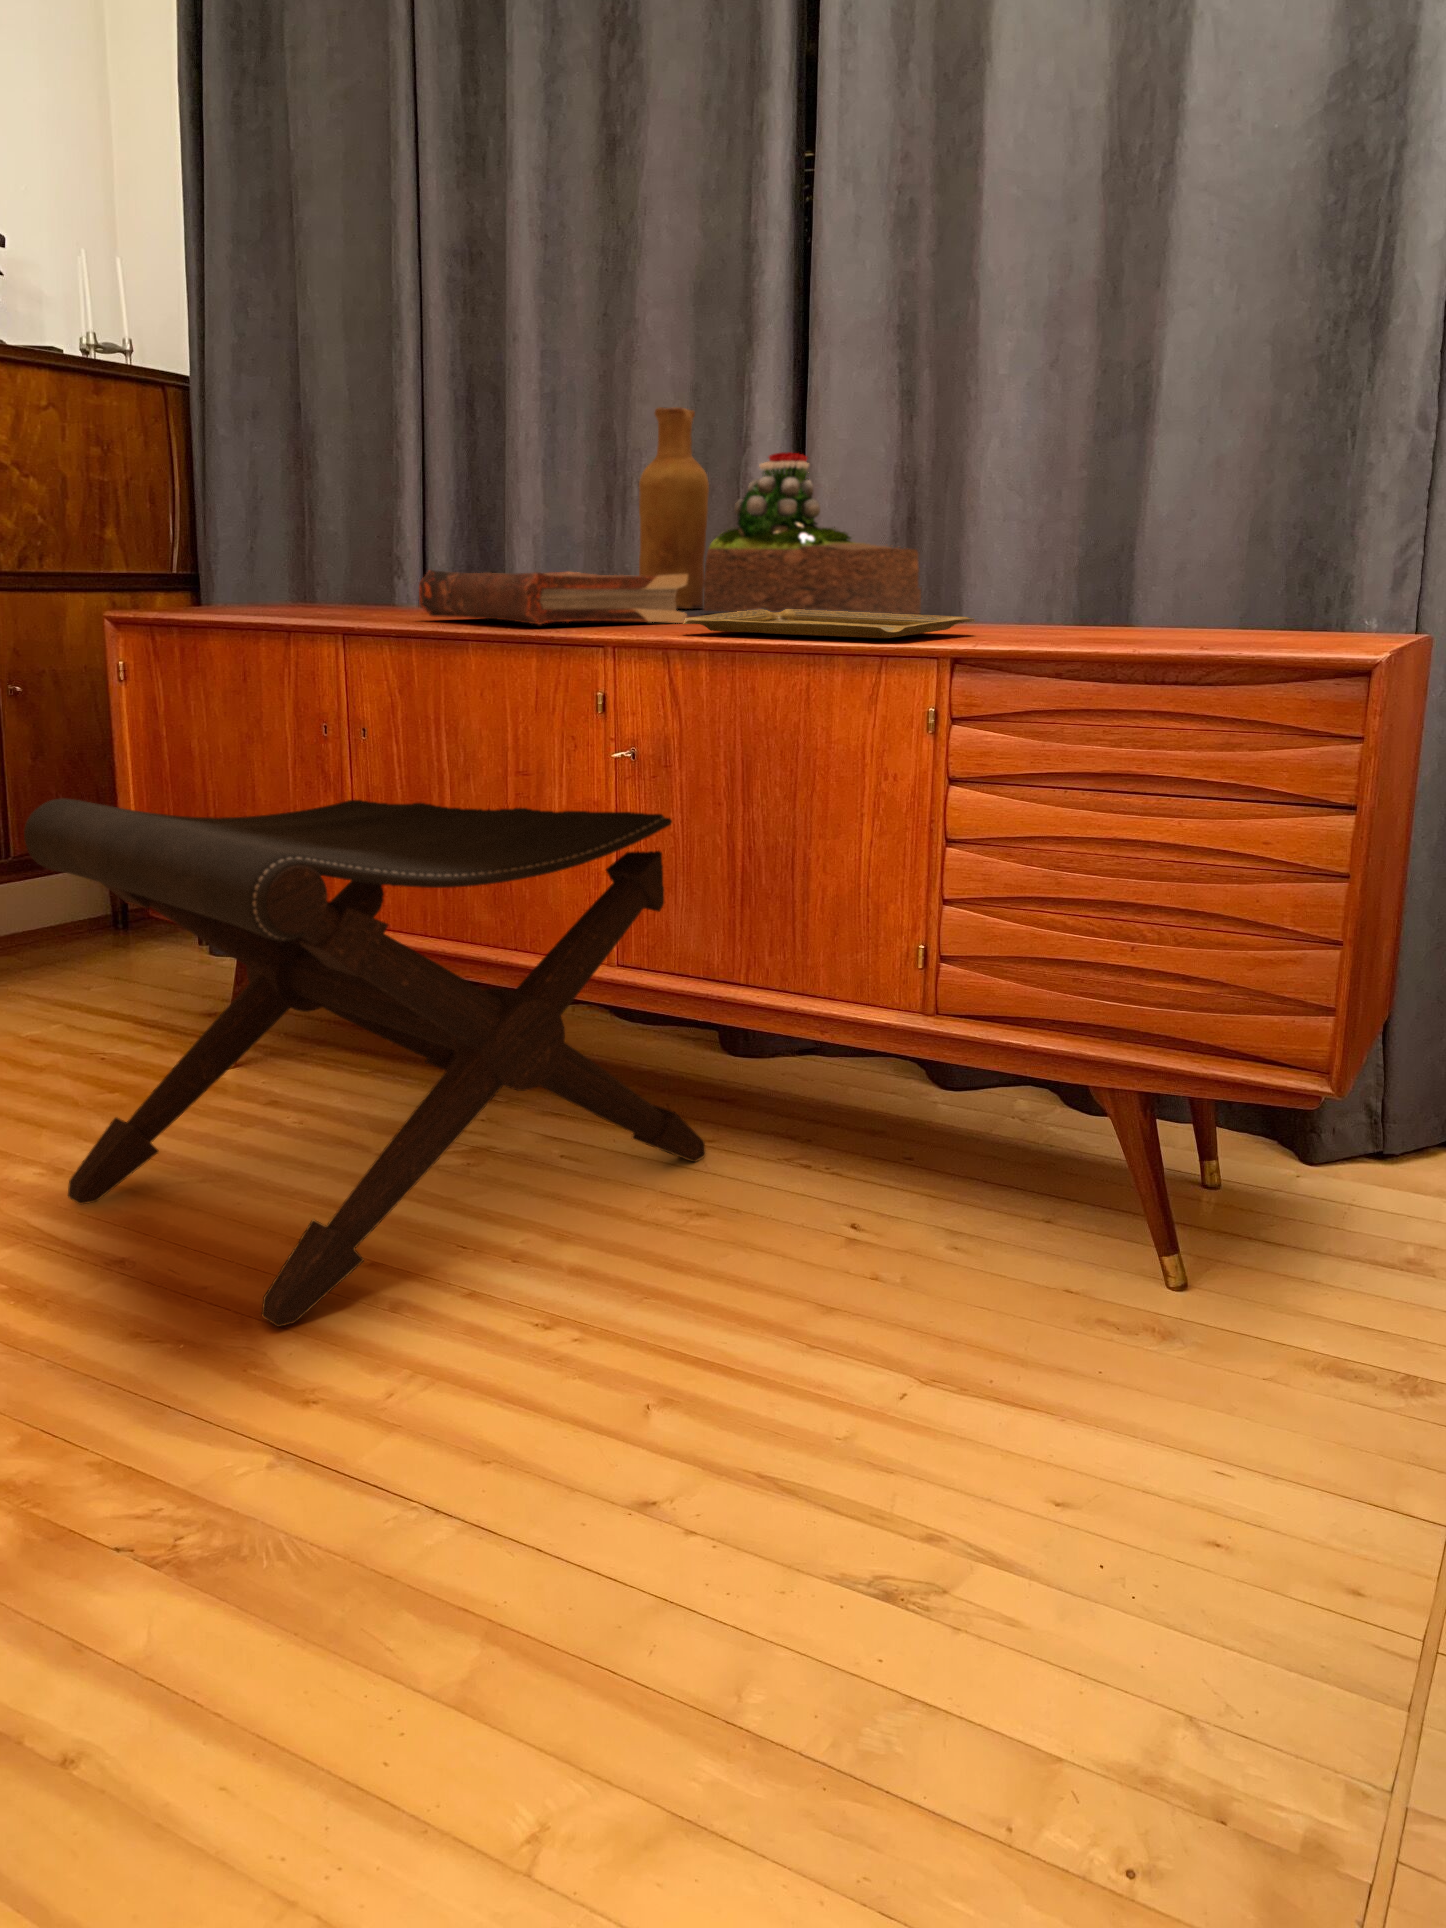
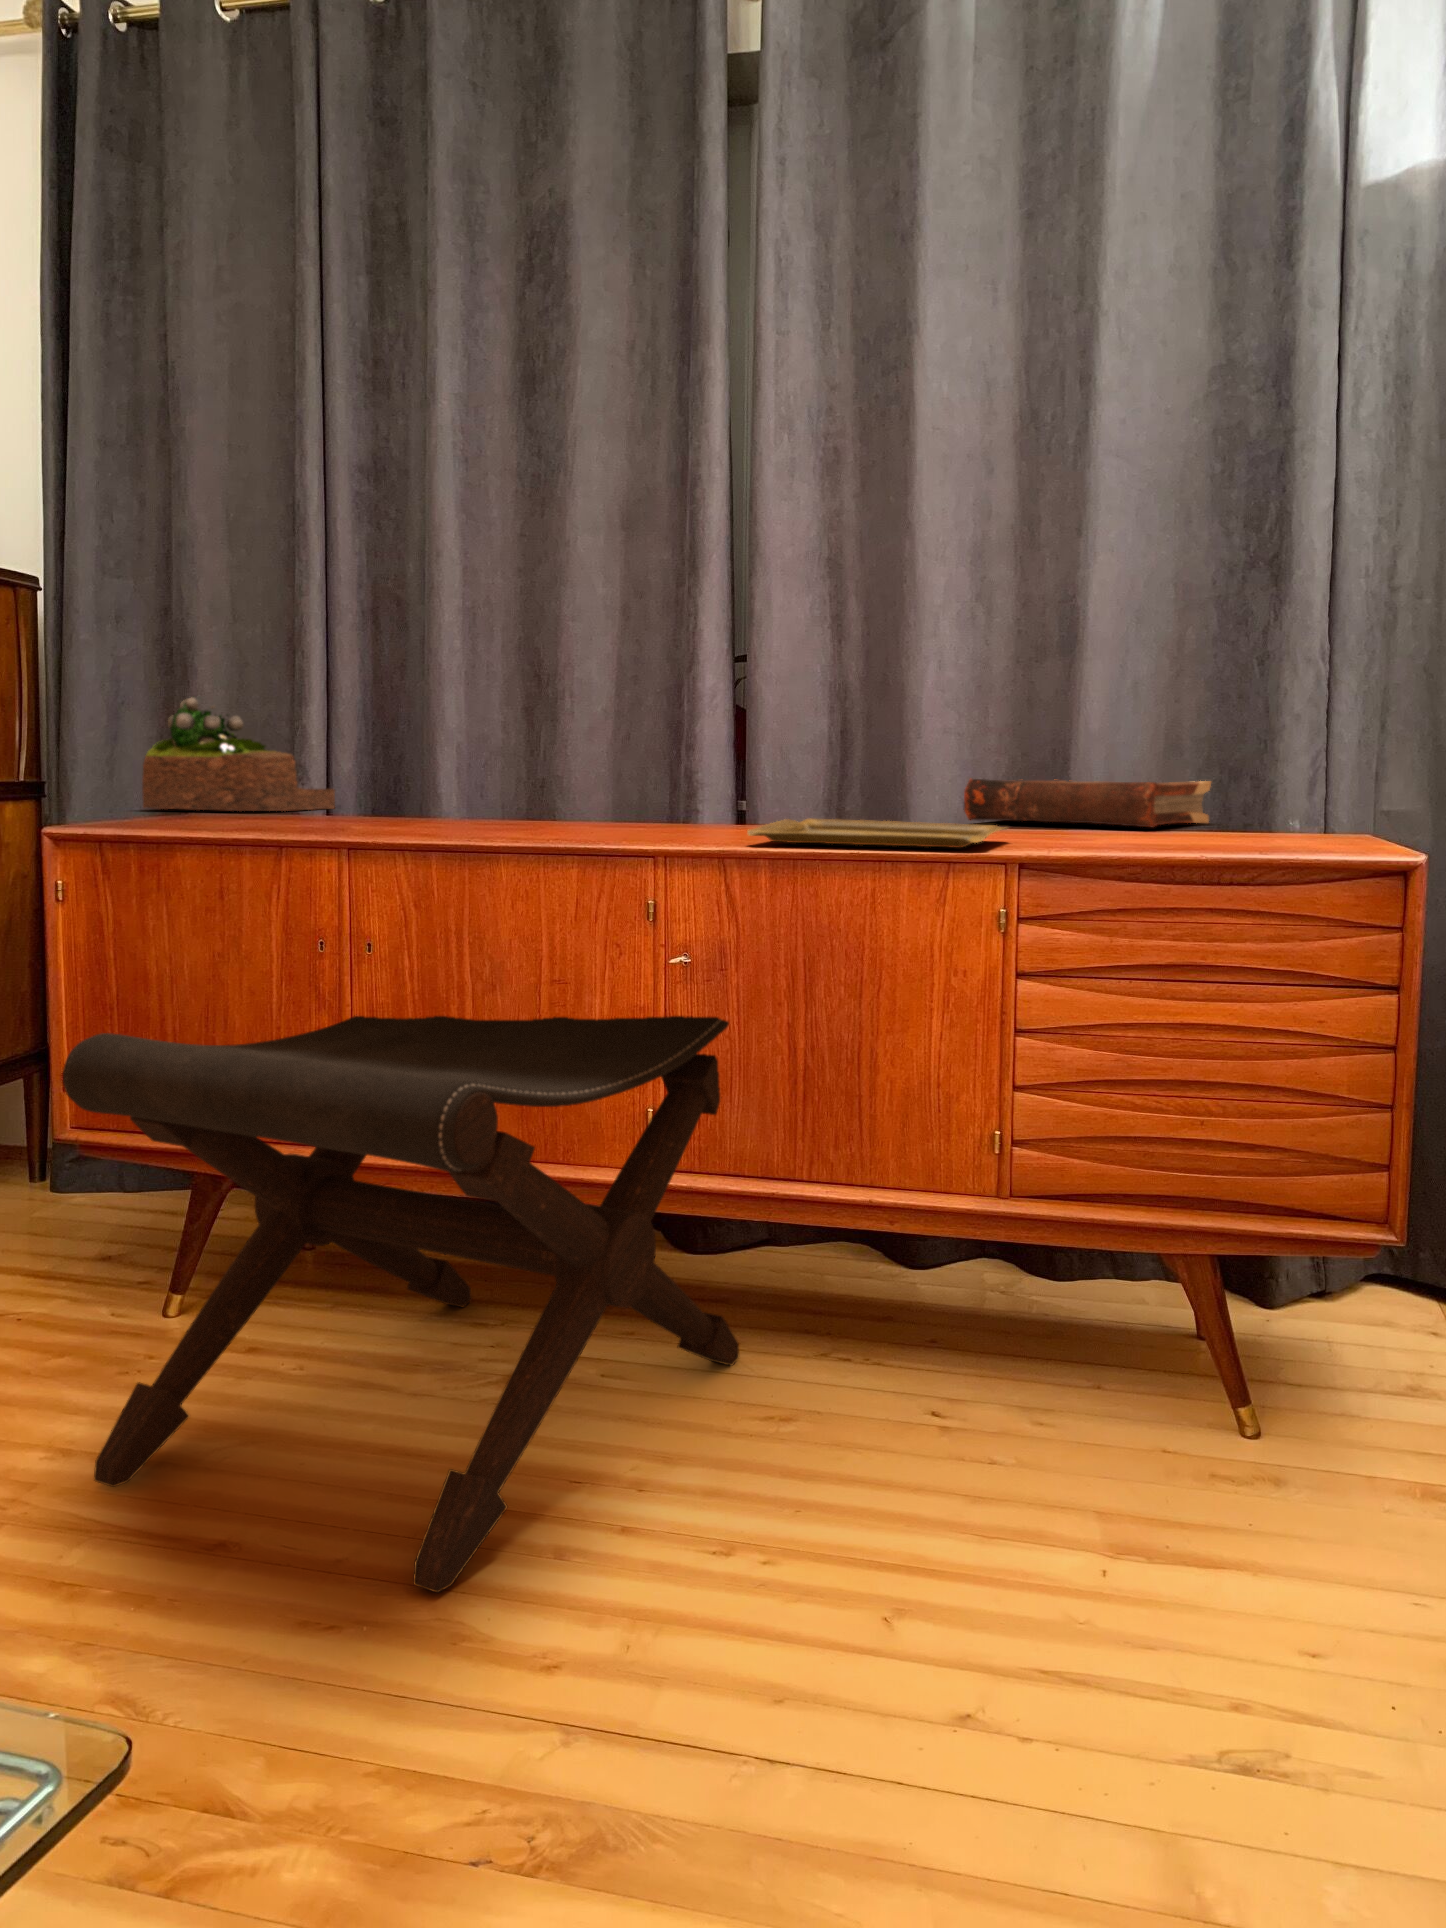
vase: present [639,407,709,609] -> none [572,624,639,815]
succulent plant: present [704,452,921,614] -> present [142,696,335,811]
book: present [419,570,688,625] -> present [964,779,1211,827]

